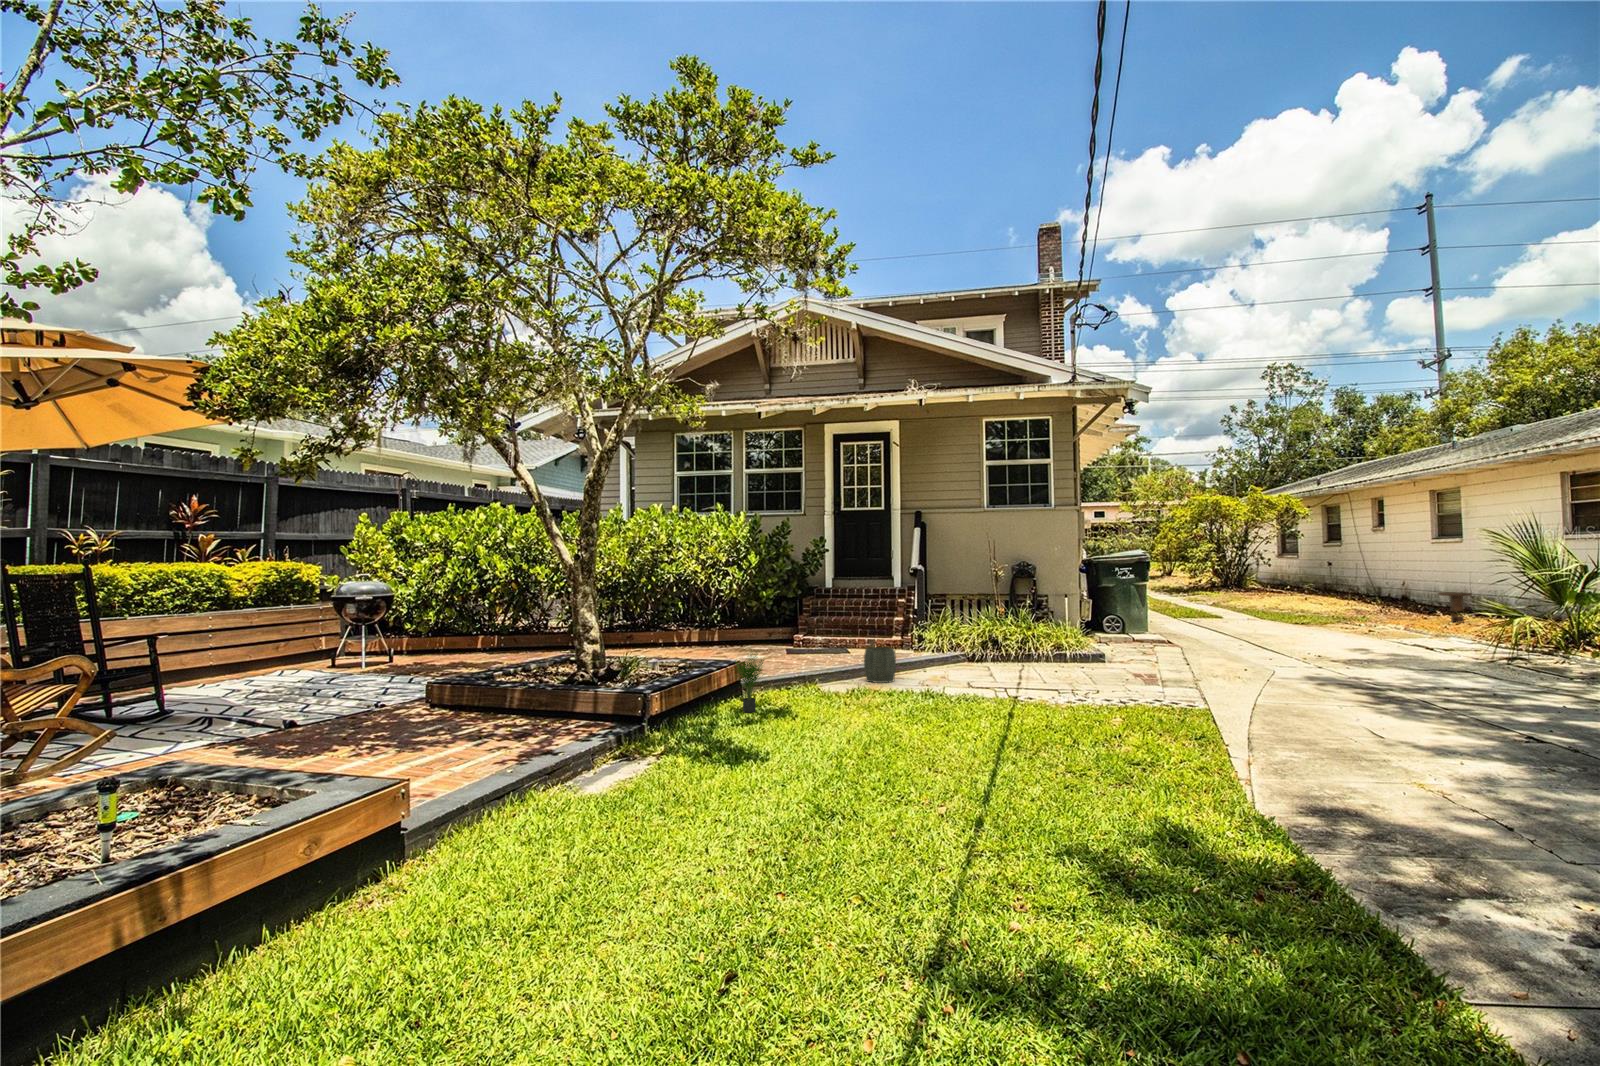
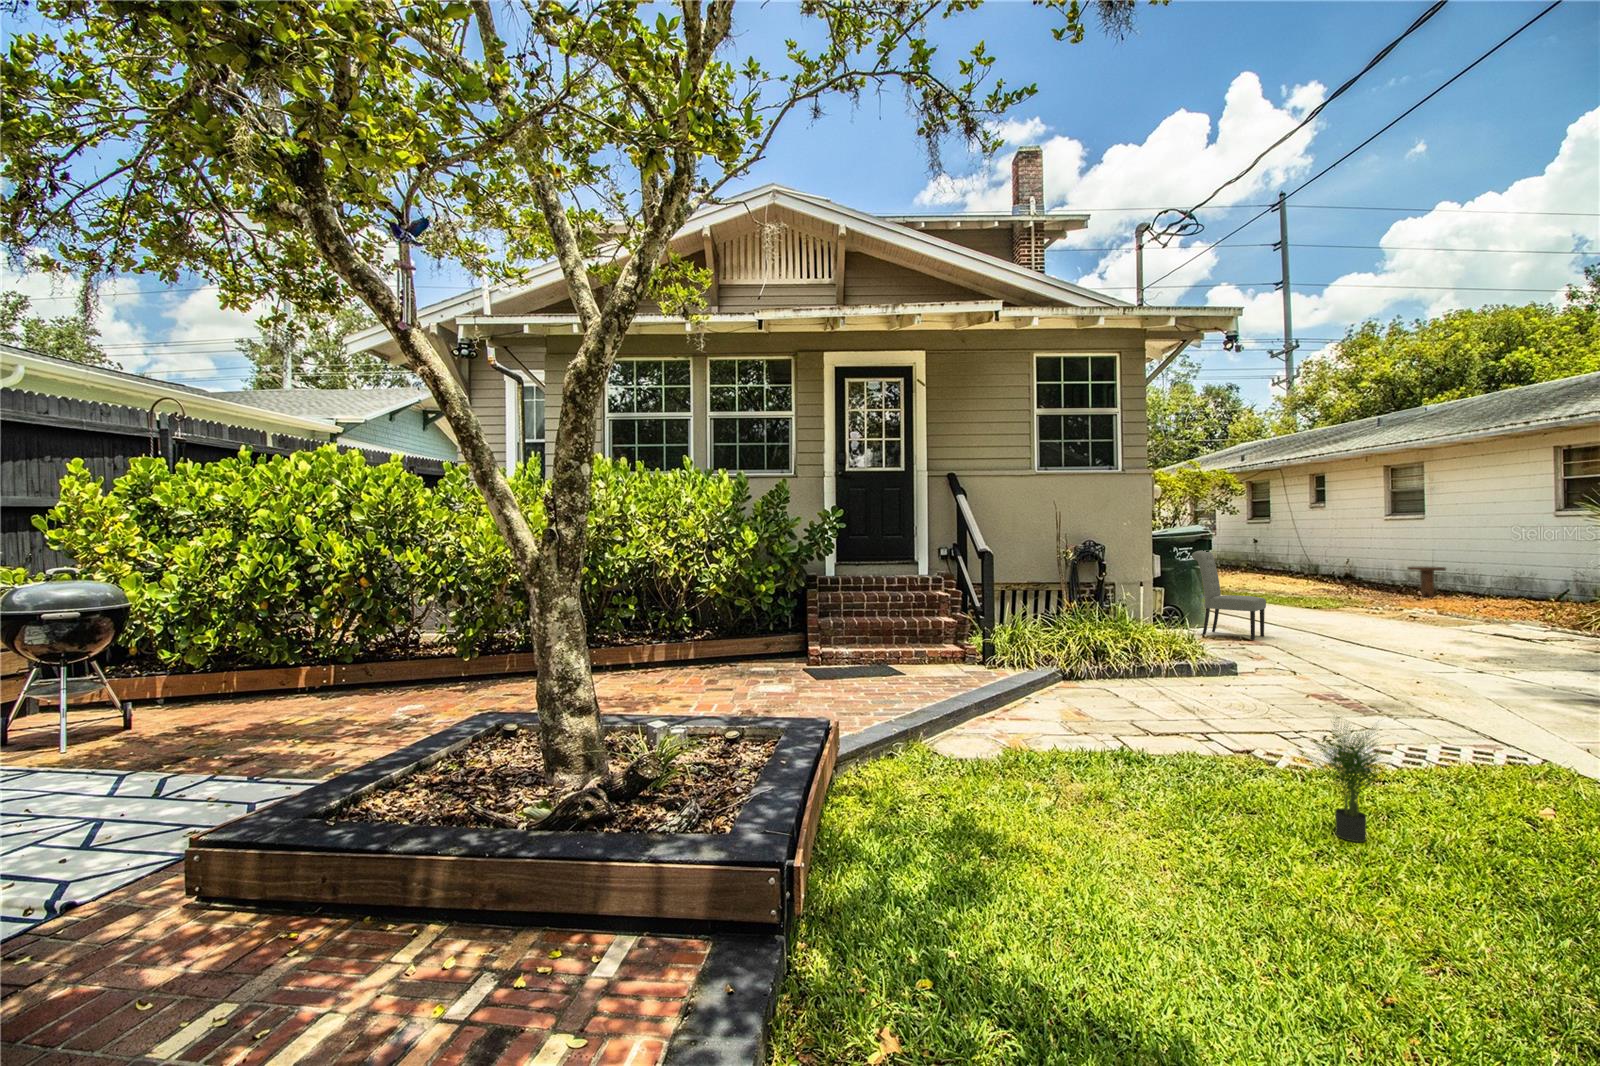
chair: none [1130,573,1190,645] -> present [1192,551,1266,640]
woven basket: present [864,647,896,683] -> none [1009,682,1065,747]
potted plant: present [736,654,764,713] -> present [1308,722,1387,842]

